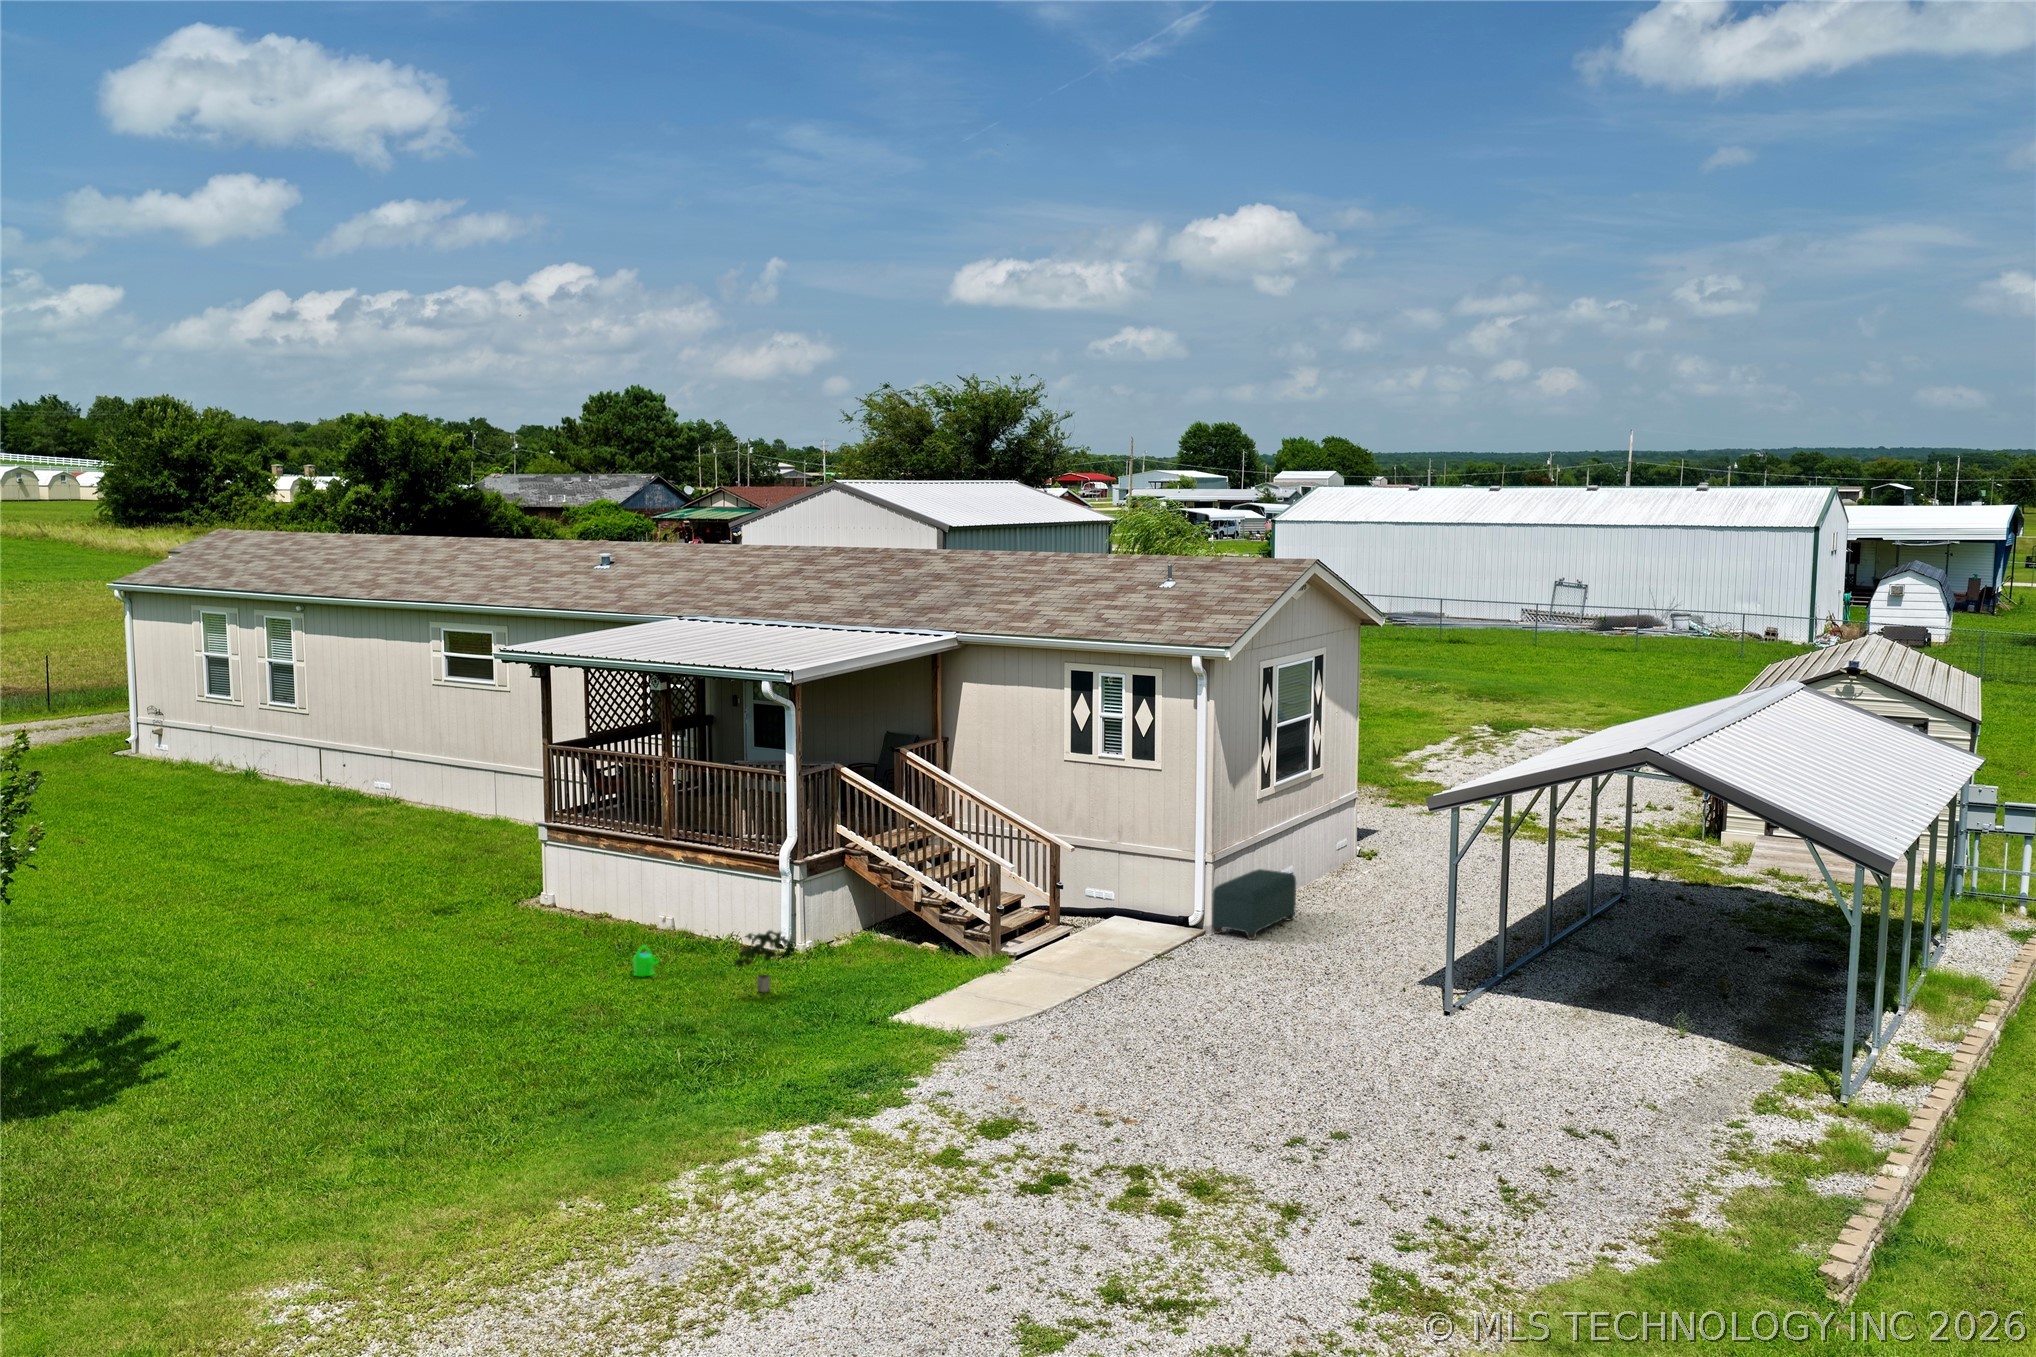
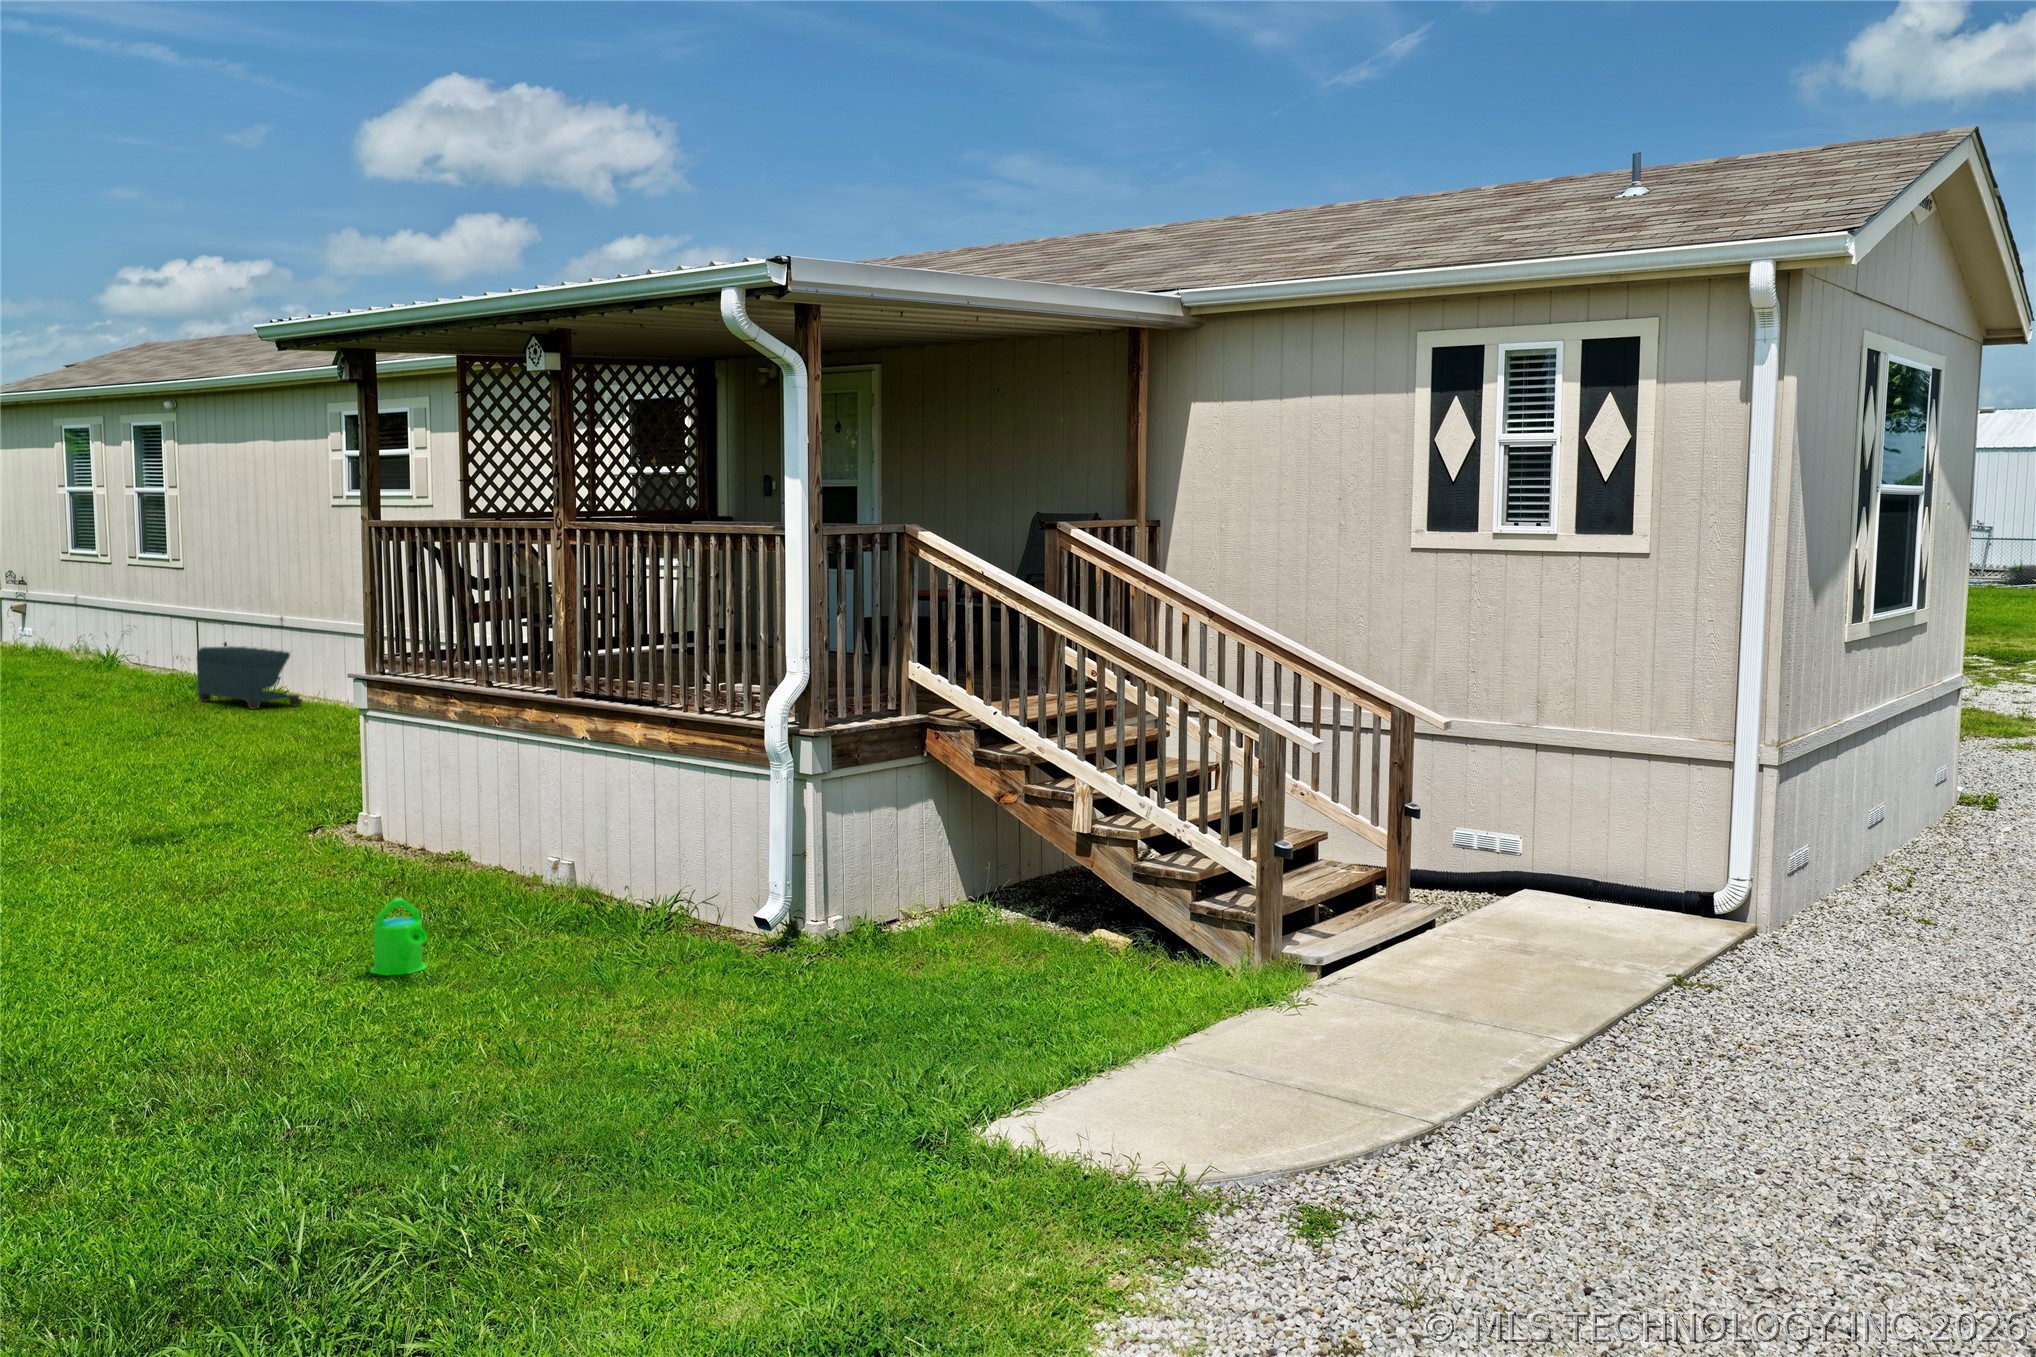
bench: present [1212,869,1296,940] -> present [197,646,302,709]
potted plant: present [735,930,790,992] -> none [578,865,734,1031]

